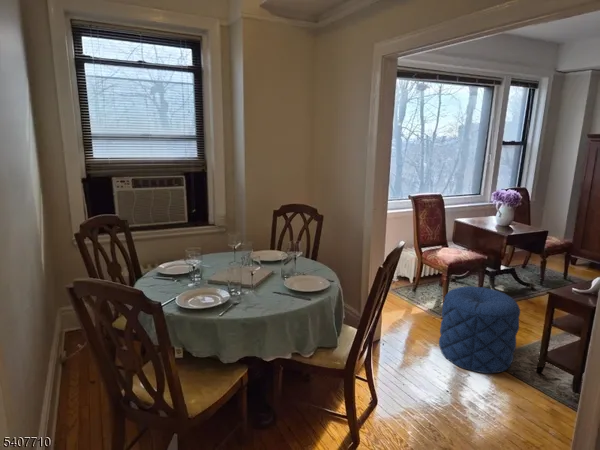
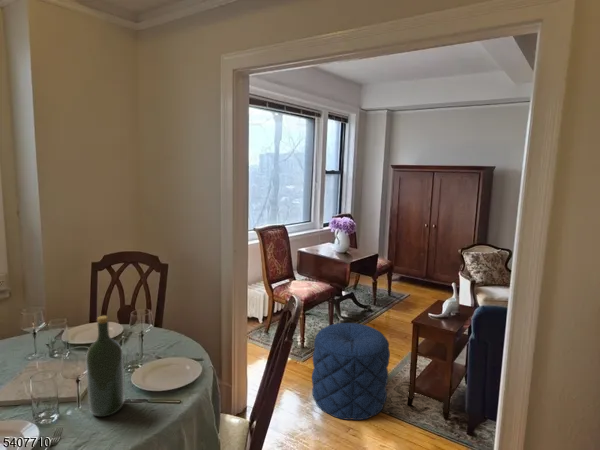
wine bottle: none [256,236,277,297] -> present [86,316,125,416]

